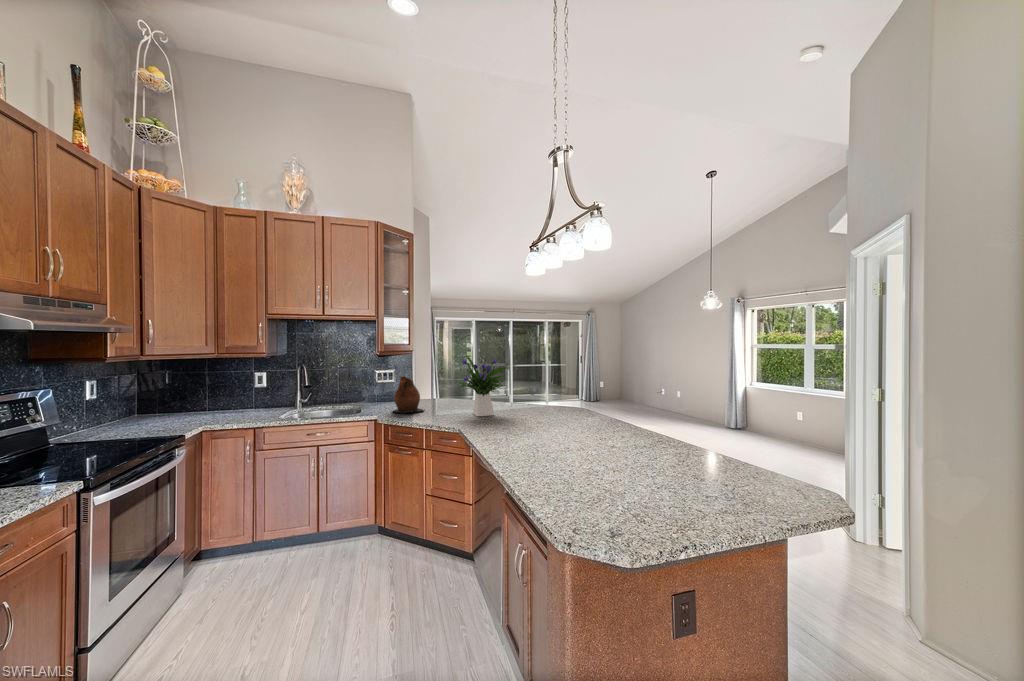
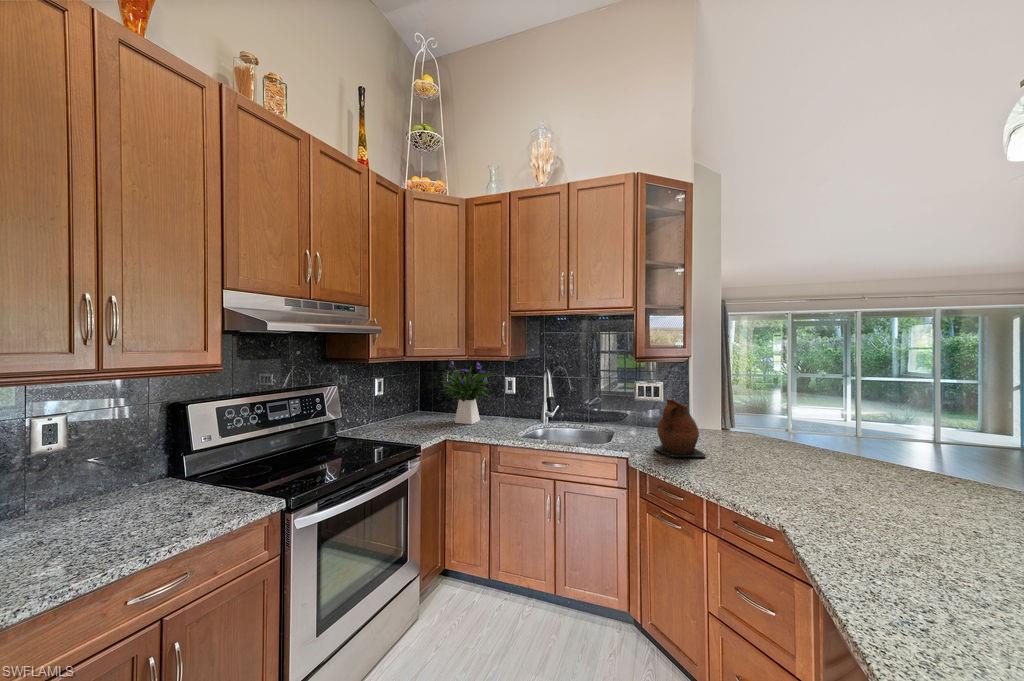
flower arrangement: present [459,356,507,416] -> present [441,359,495,424]

